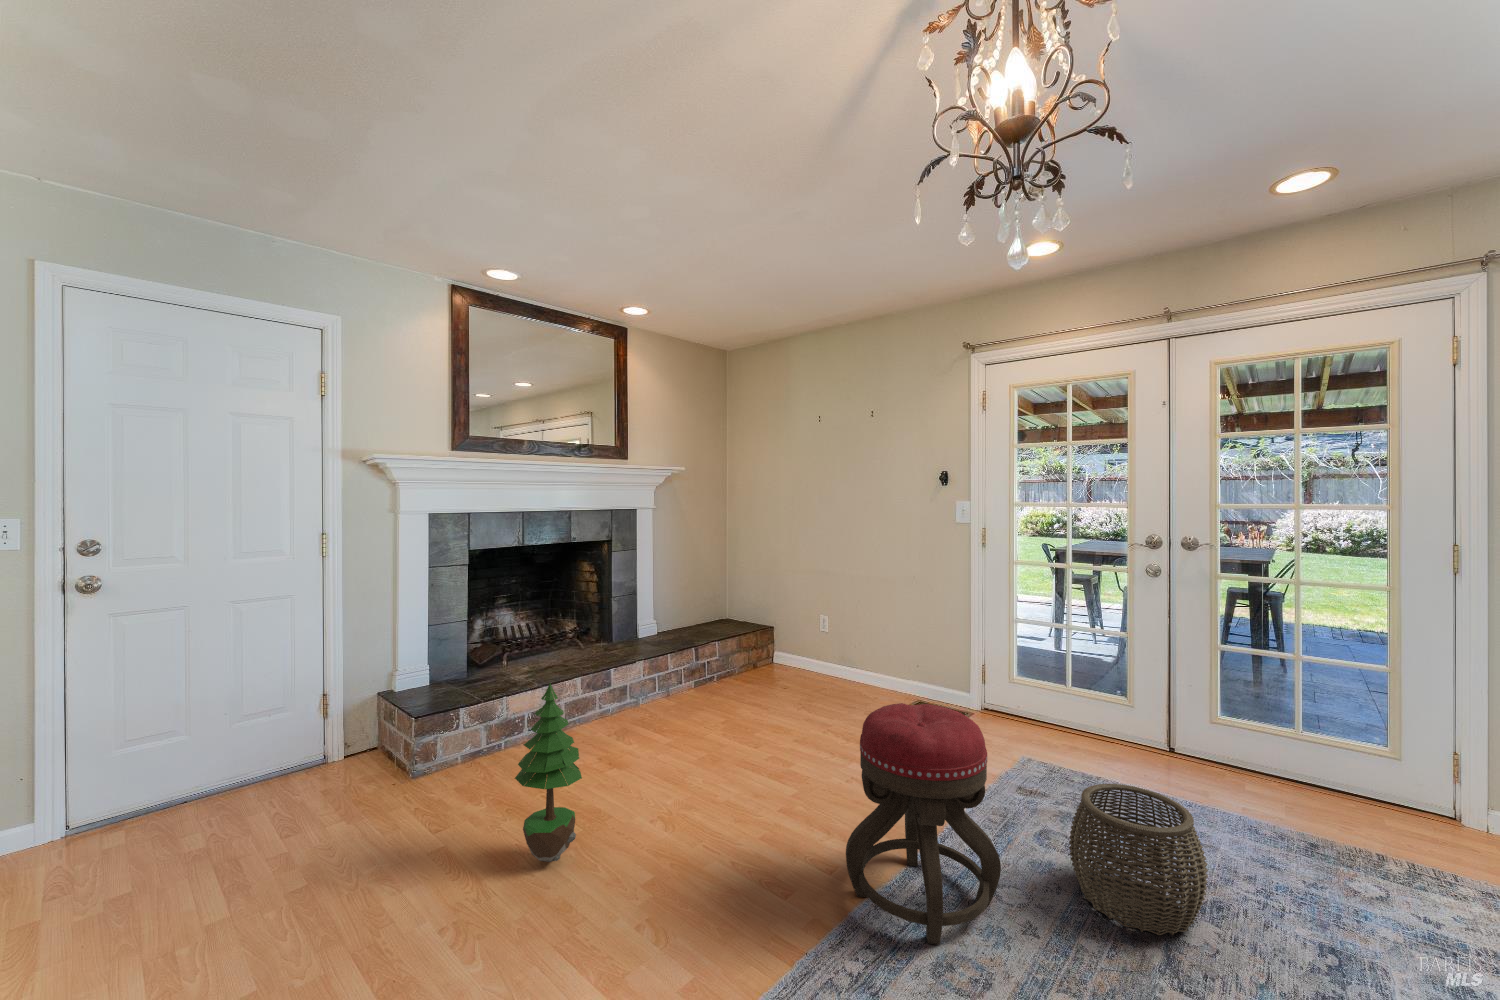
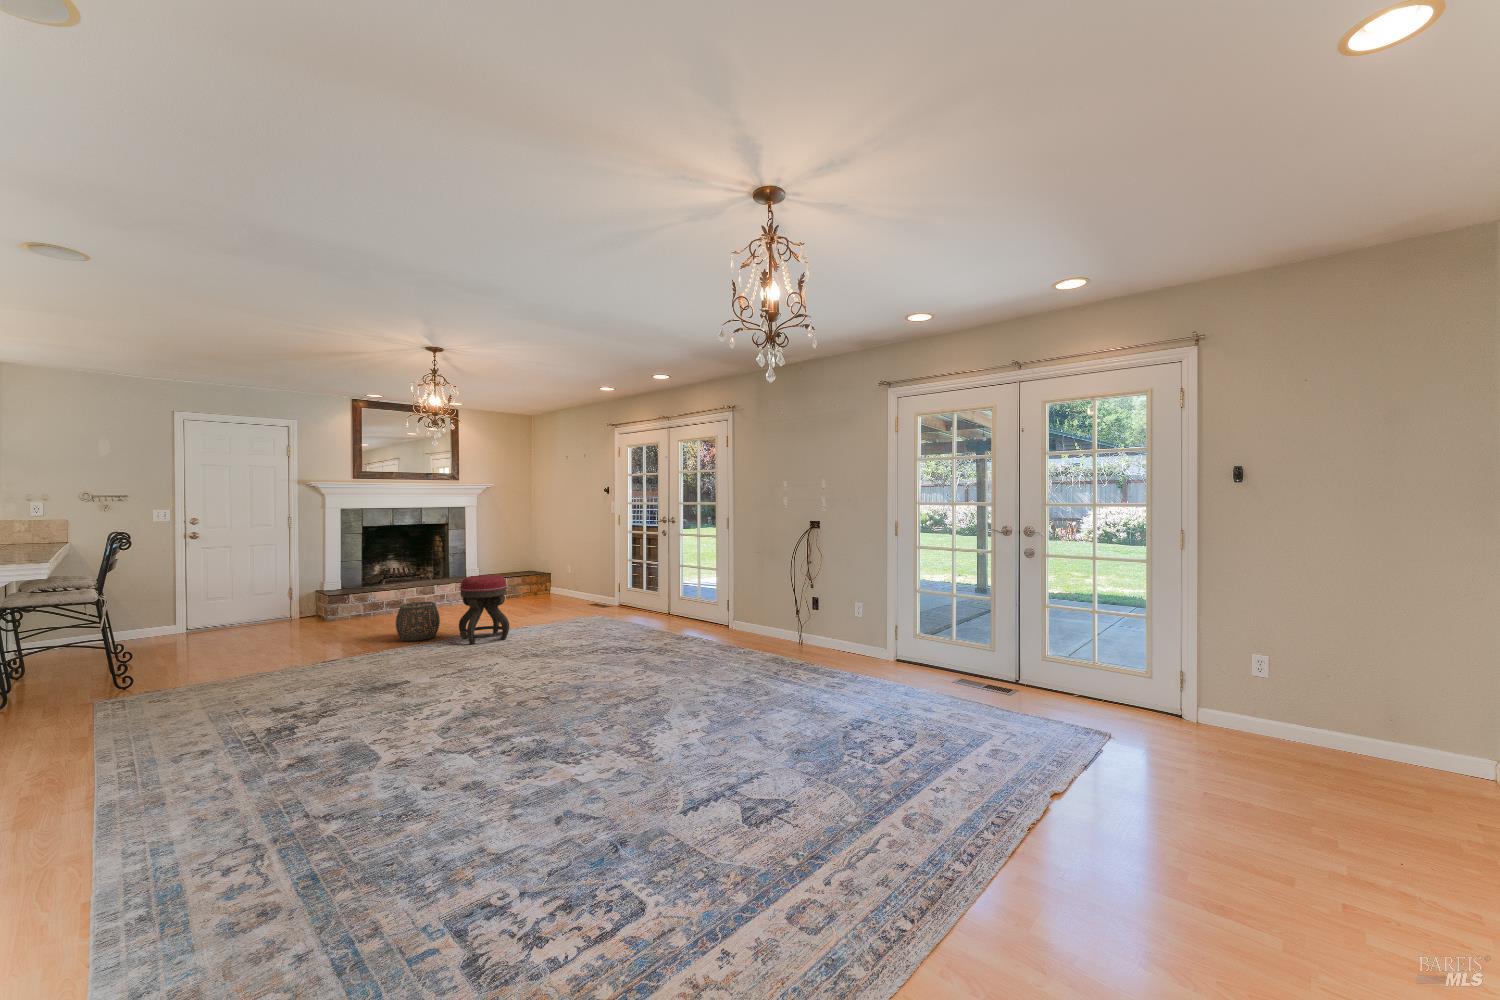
potted tree: present [515,683,582,862] -> none [349,569,377,634]
woven basket: present [1069,784,1208,935] -> present [396,602,440,641]

